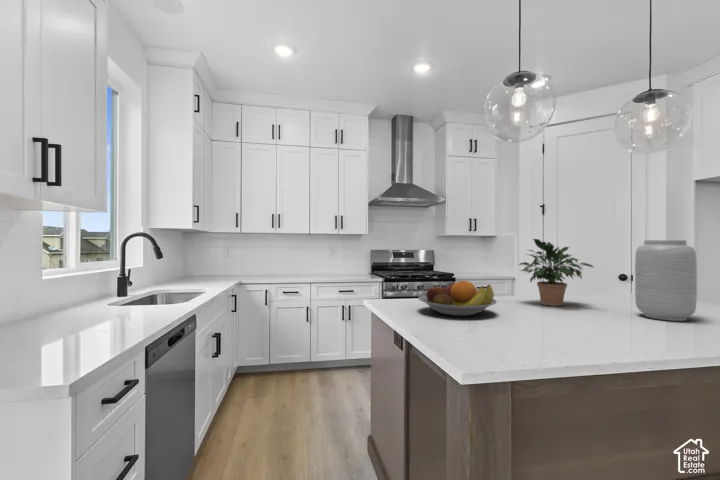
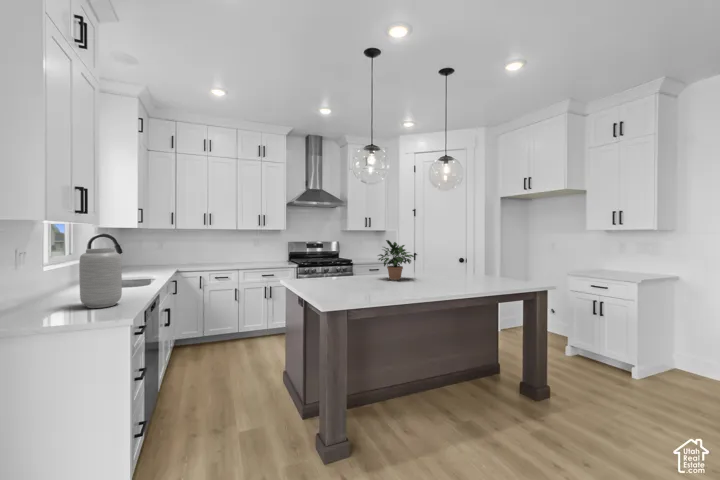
vase: present [635,240,697,321] -> present [79,248,122,308]
fruit bowl: present [419,281,497,316] -> none [313,266,358,286]

